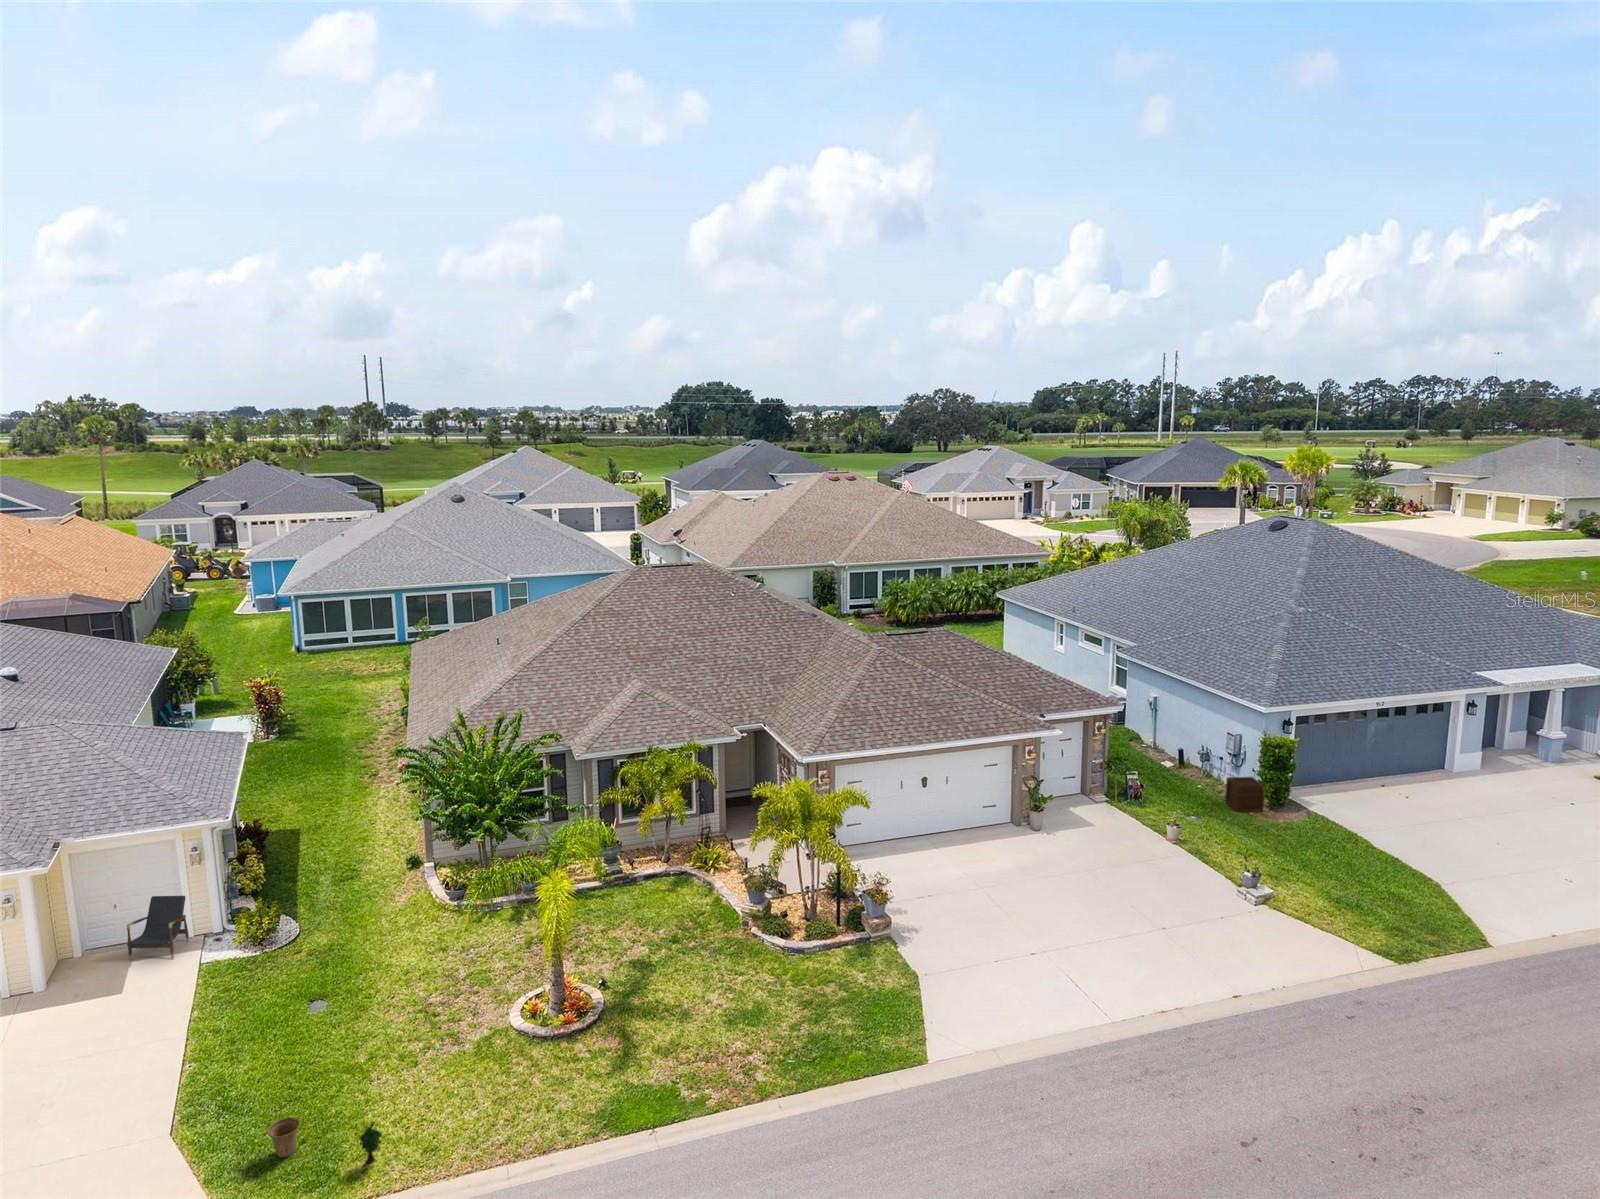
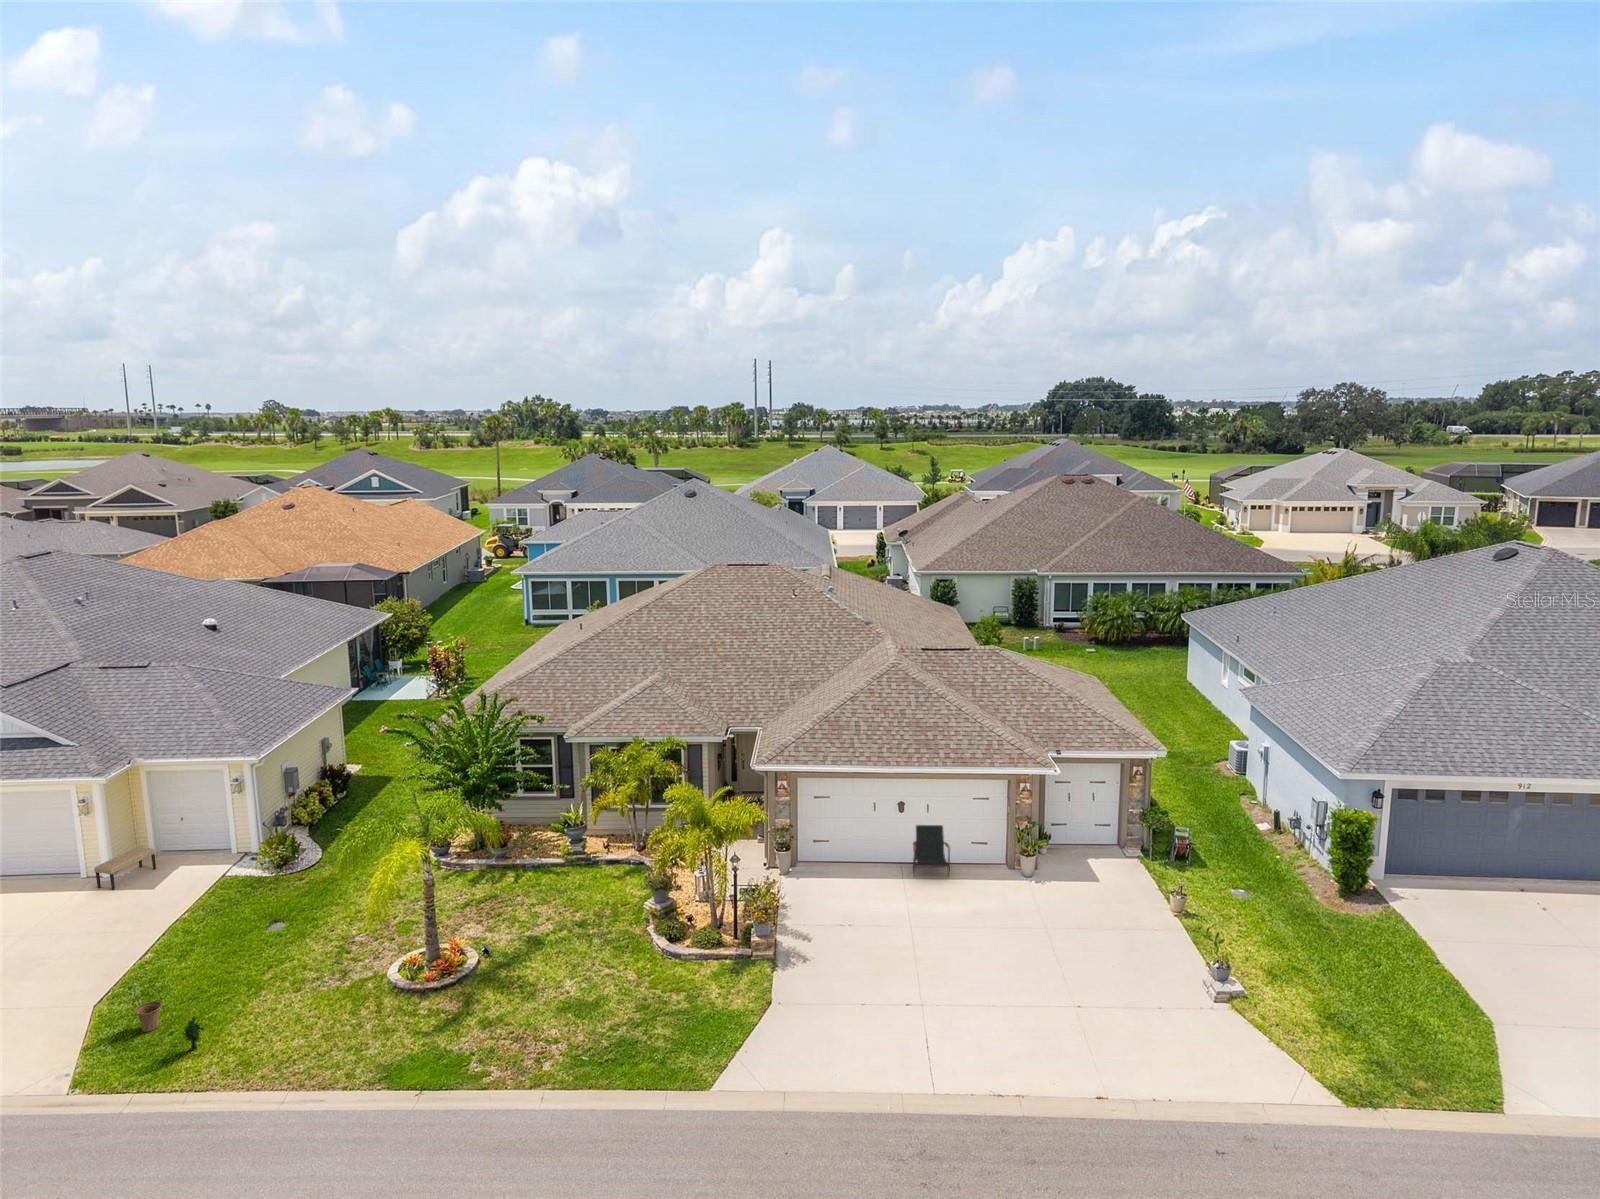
wooden crate: present [1225,777,1265,812] -> none [1280,849,1321,895]
lounge chair: present [126,896,189,960] -> present [913,825,950,876]
bench: none [21,950,90,1011] -> present [94,847,156,890]

